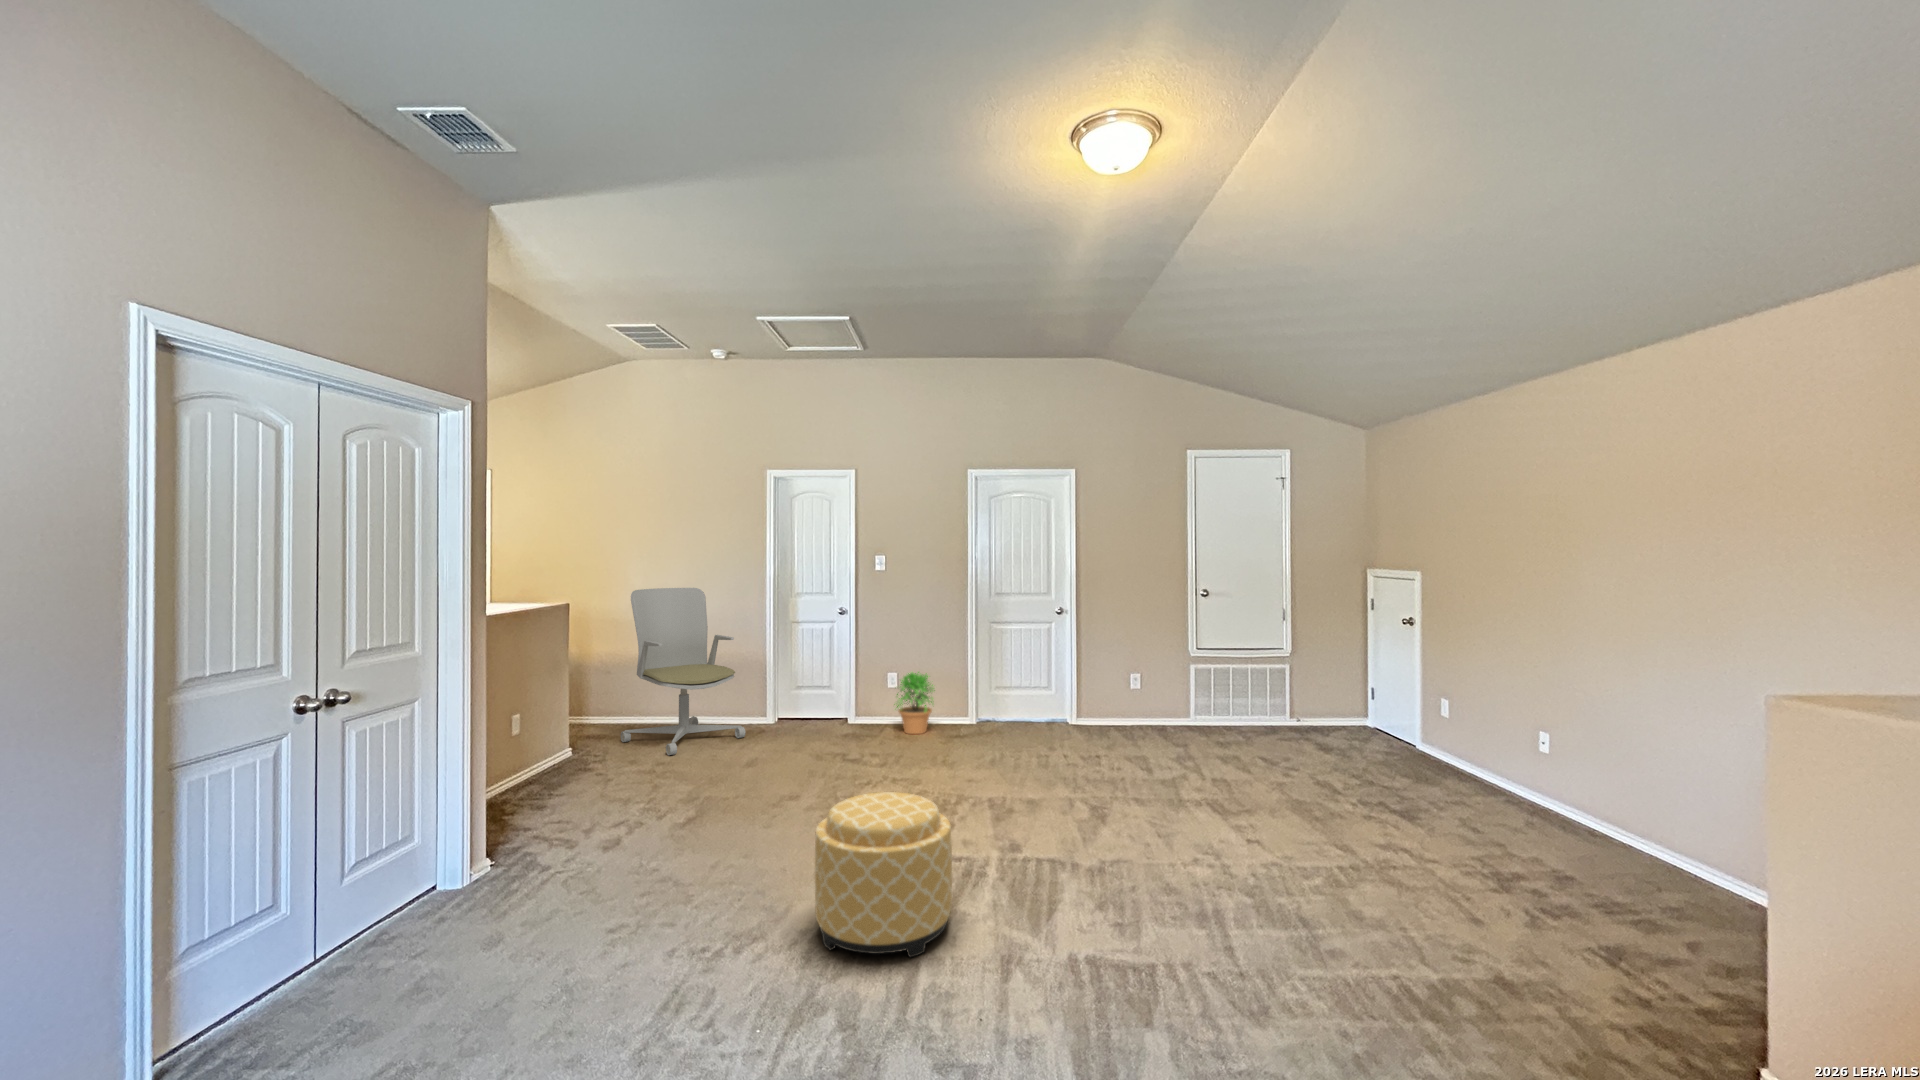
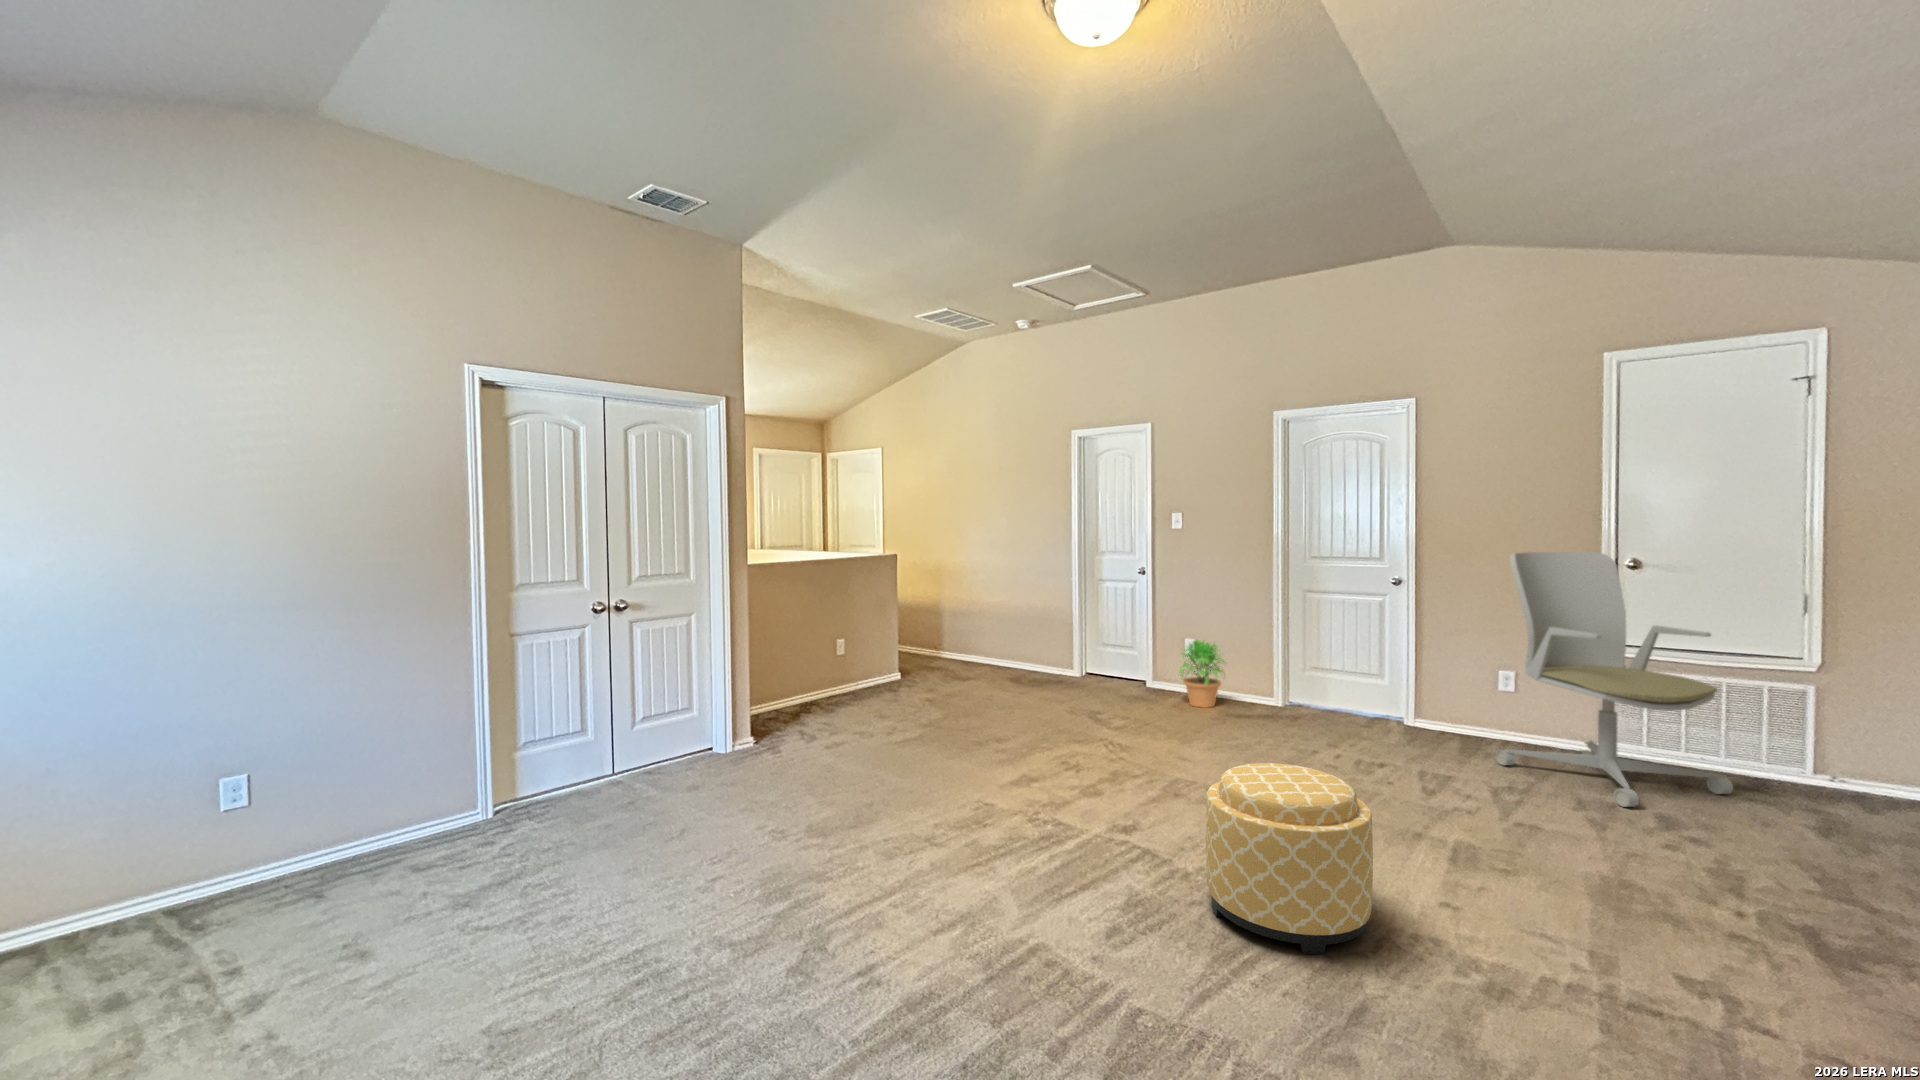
office chair: present [621,588,745,755] -> present [1496,552,1733,807]
ottoman: present [815,792,952,957] -> present [1206,763,1373,954]

